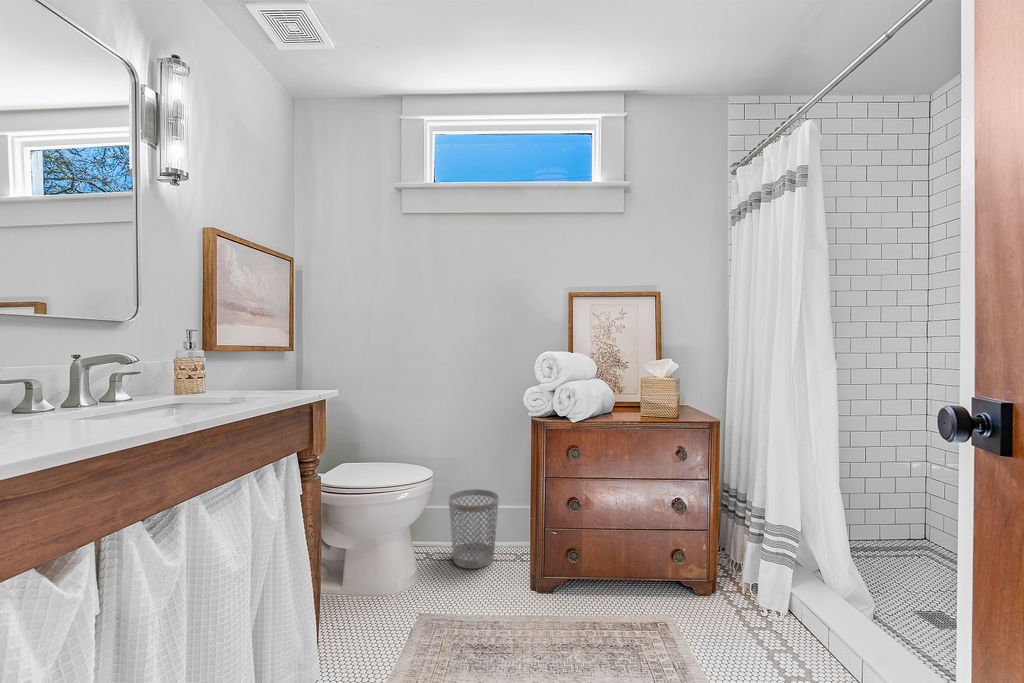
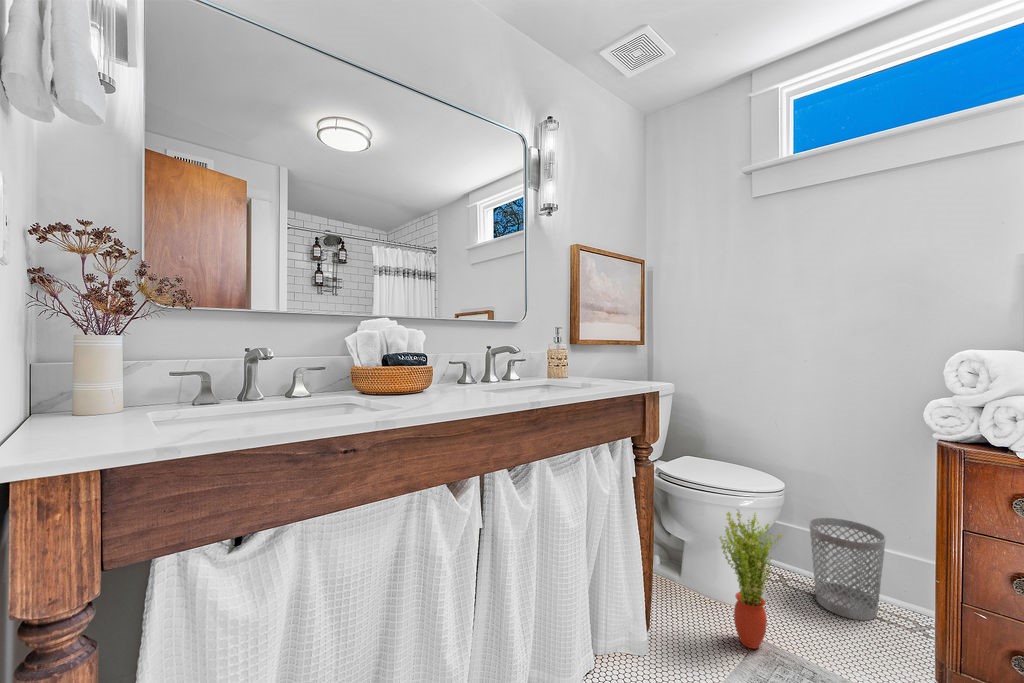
potted plant: none [385,501,437,628] -> present [719,510,782,649]

